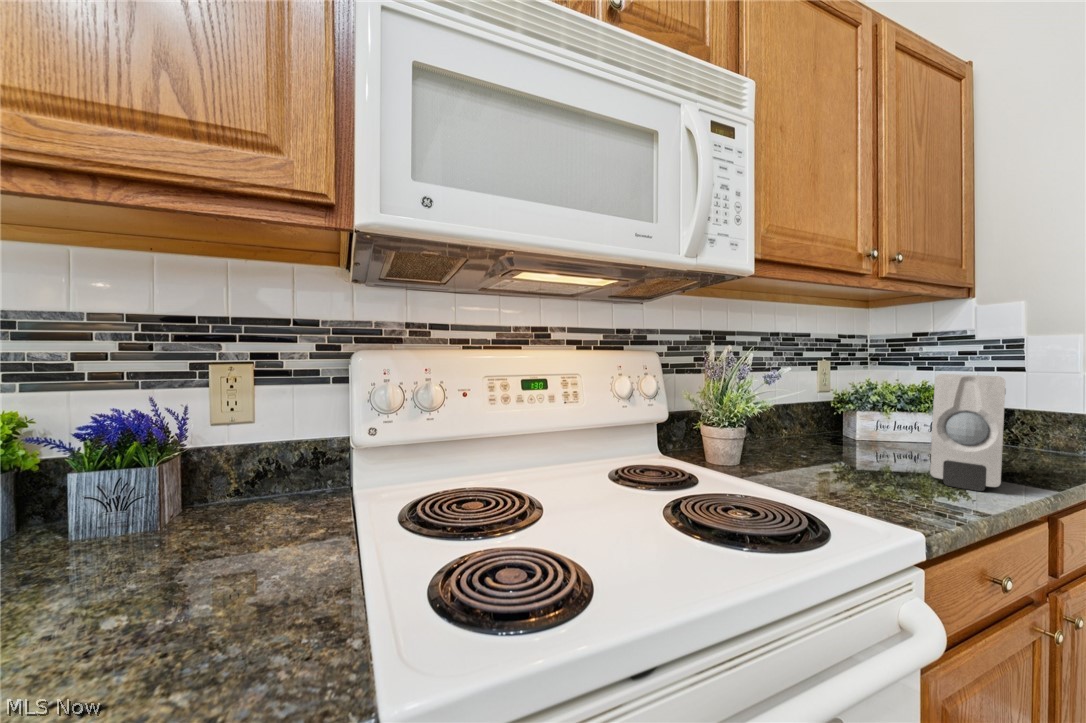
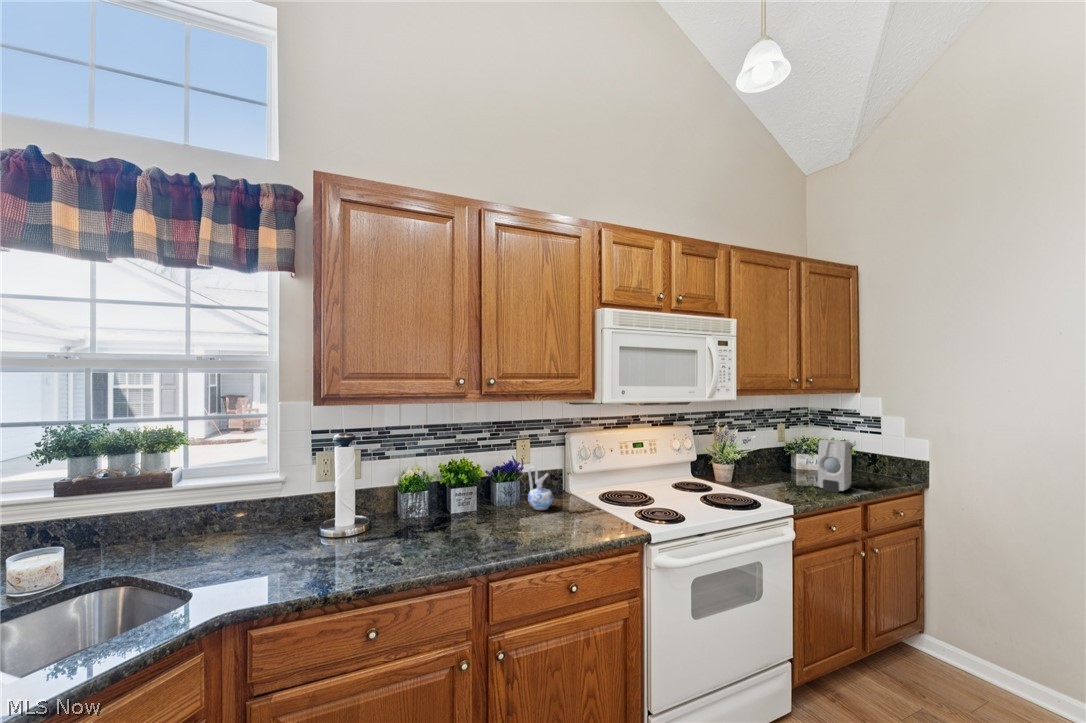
ceramic pitcher: none [164,427,249,551] -> present [528,466,553,510]

